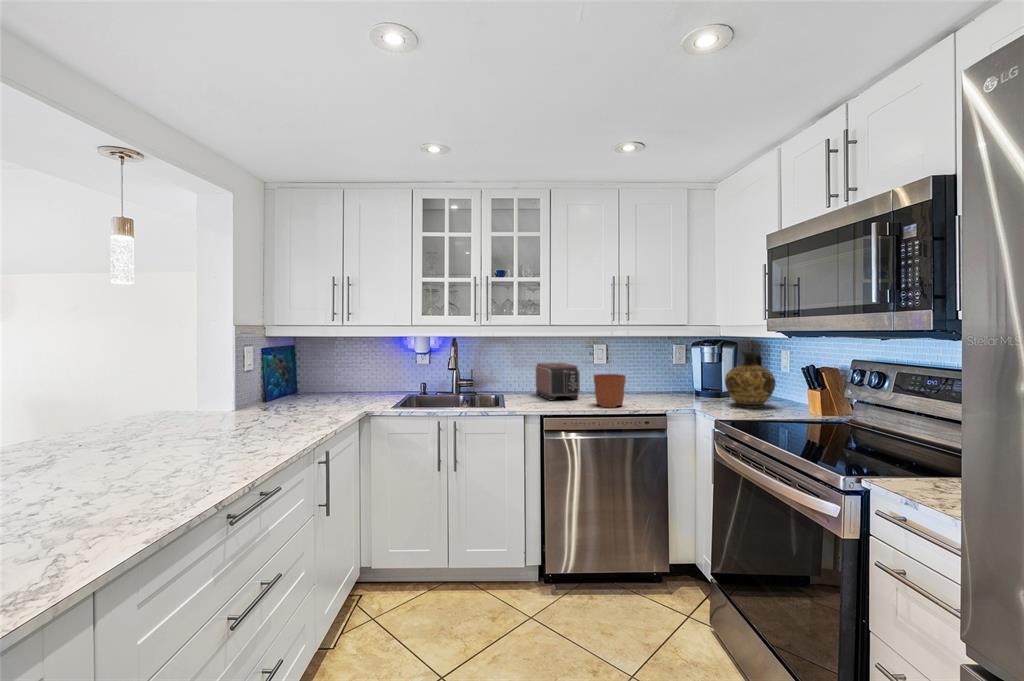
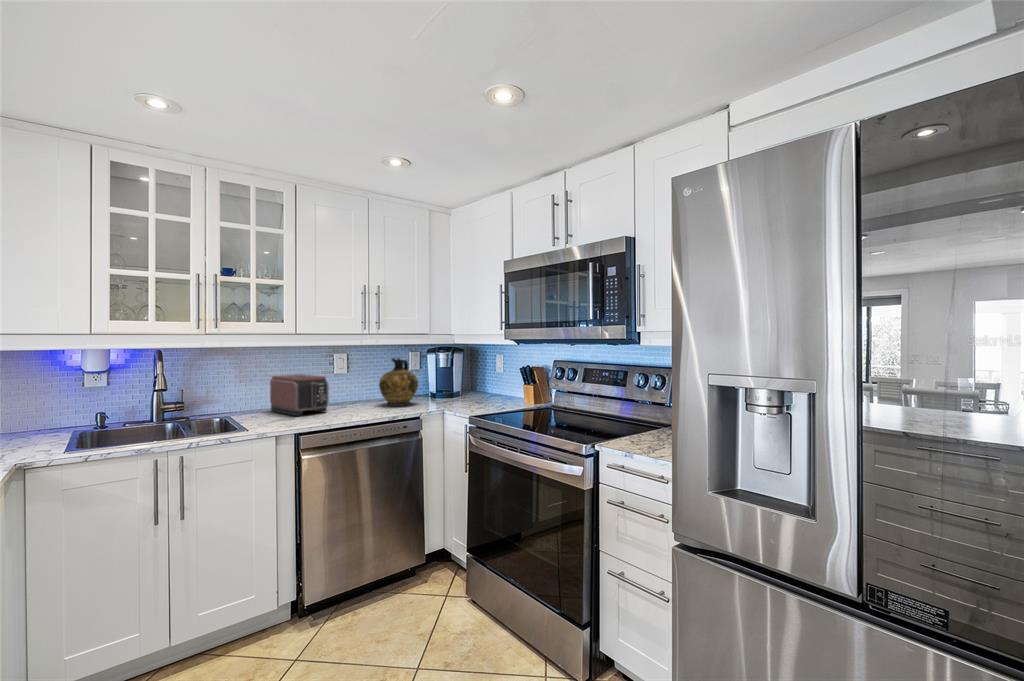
ceramic jug: present [725,351,776,408] -> present [379,358,418,406]
plant pot: present [593,374,626,407] -> none [349,369,382,417]

